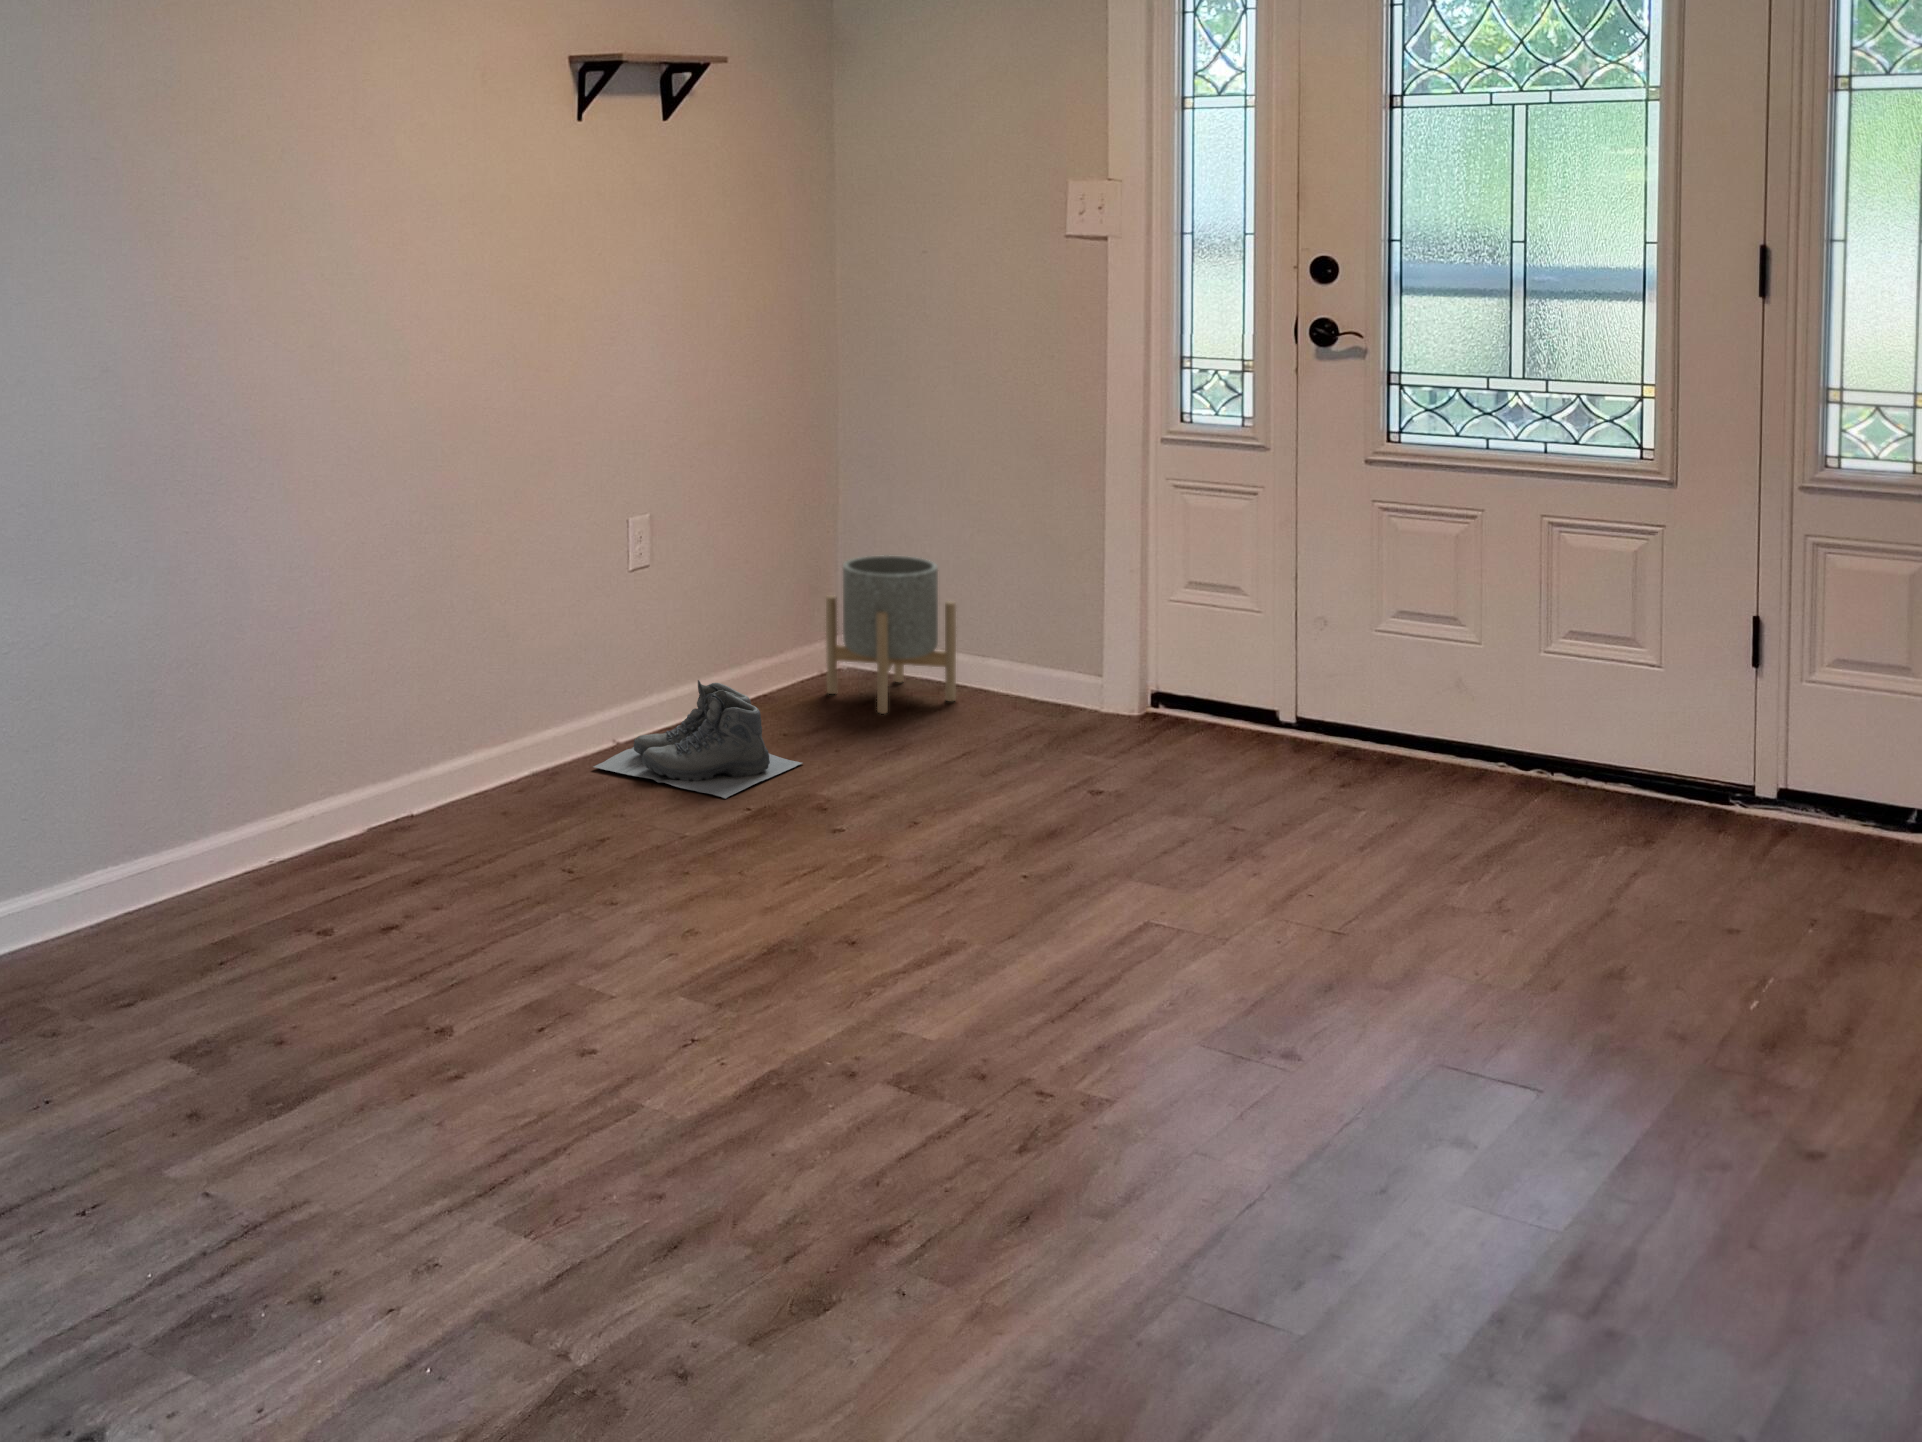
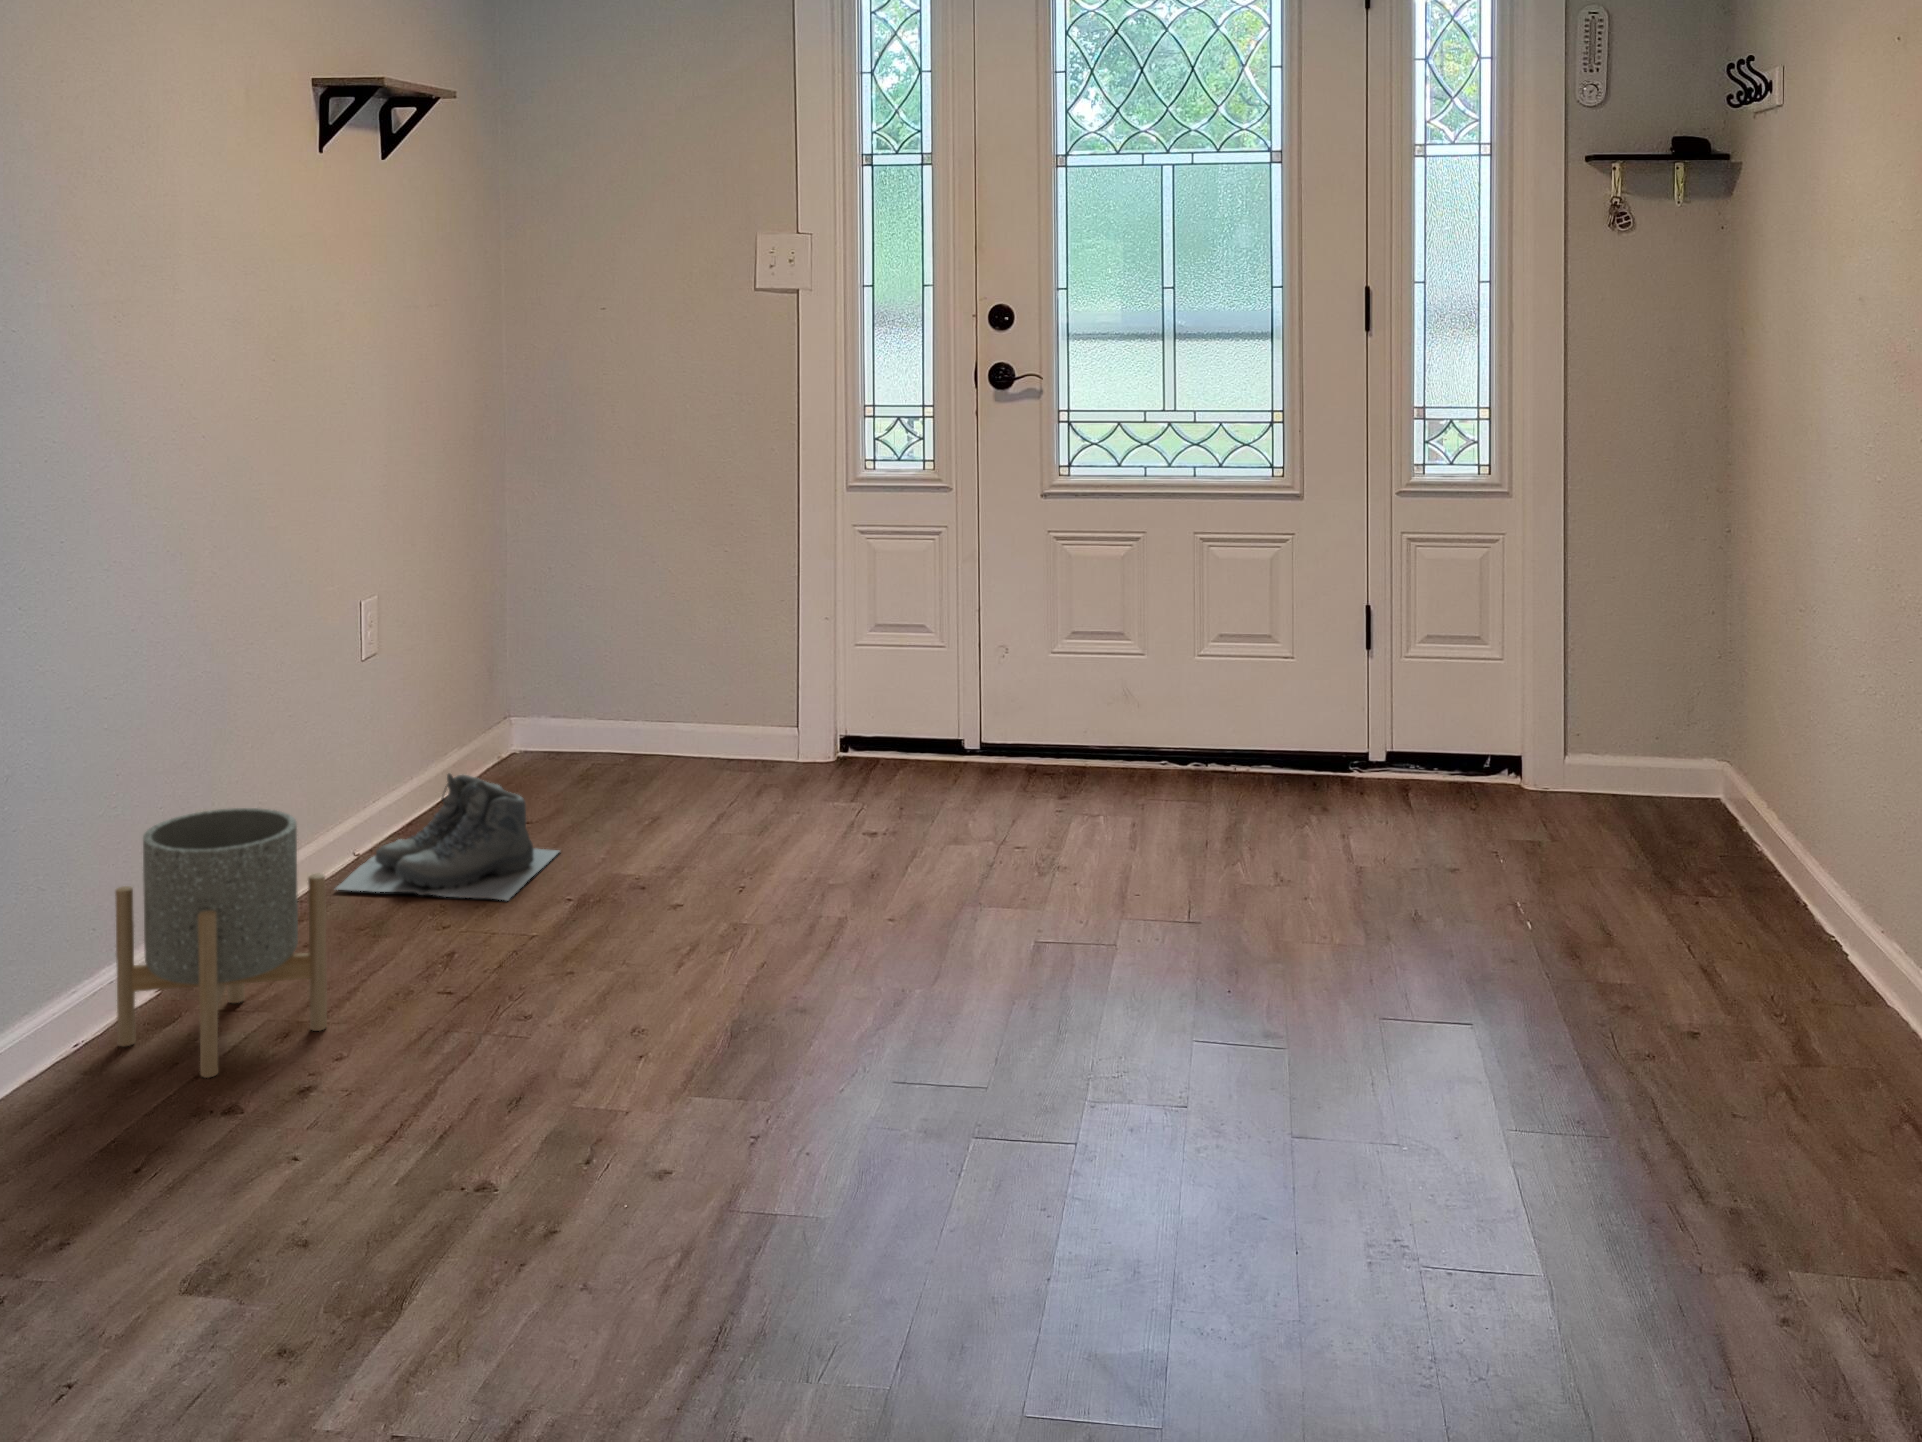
planter: present [826,556,956,714] -> present [115,808,327,1078]

